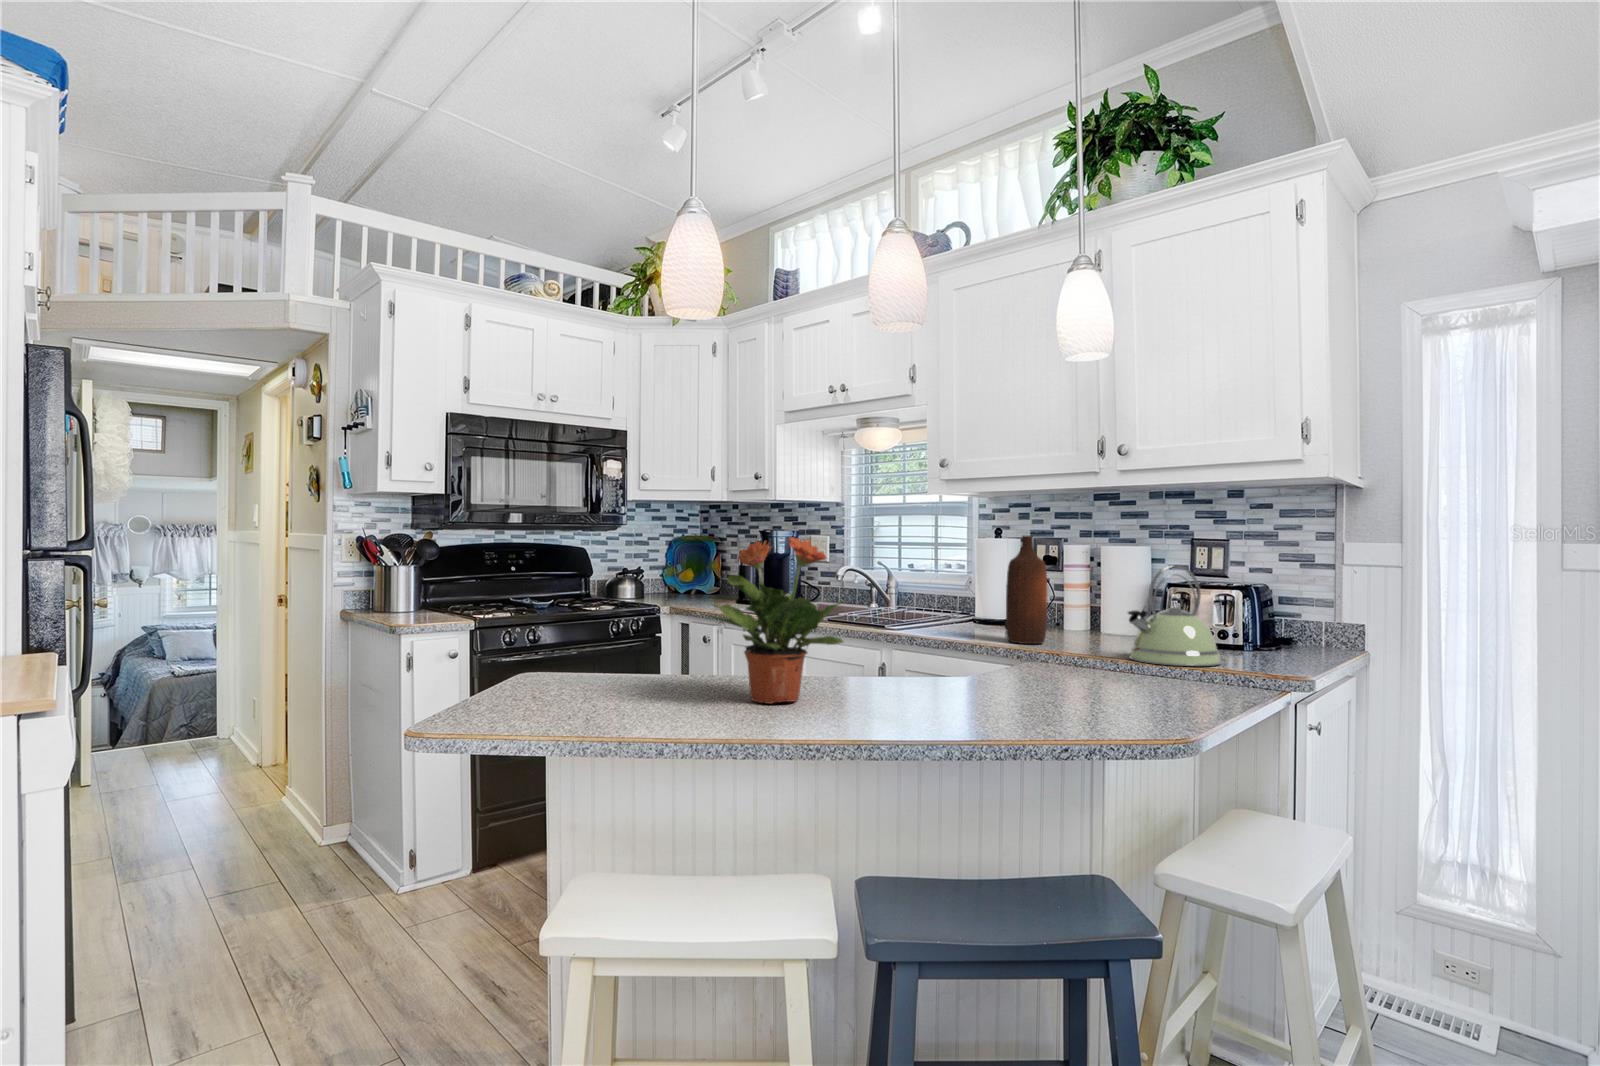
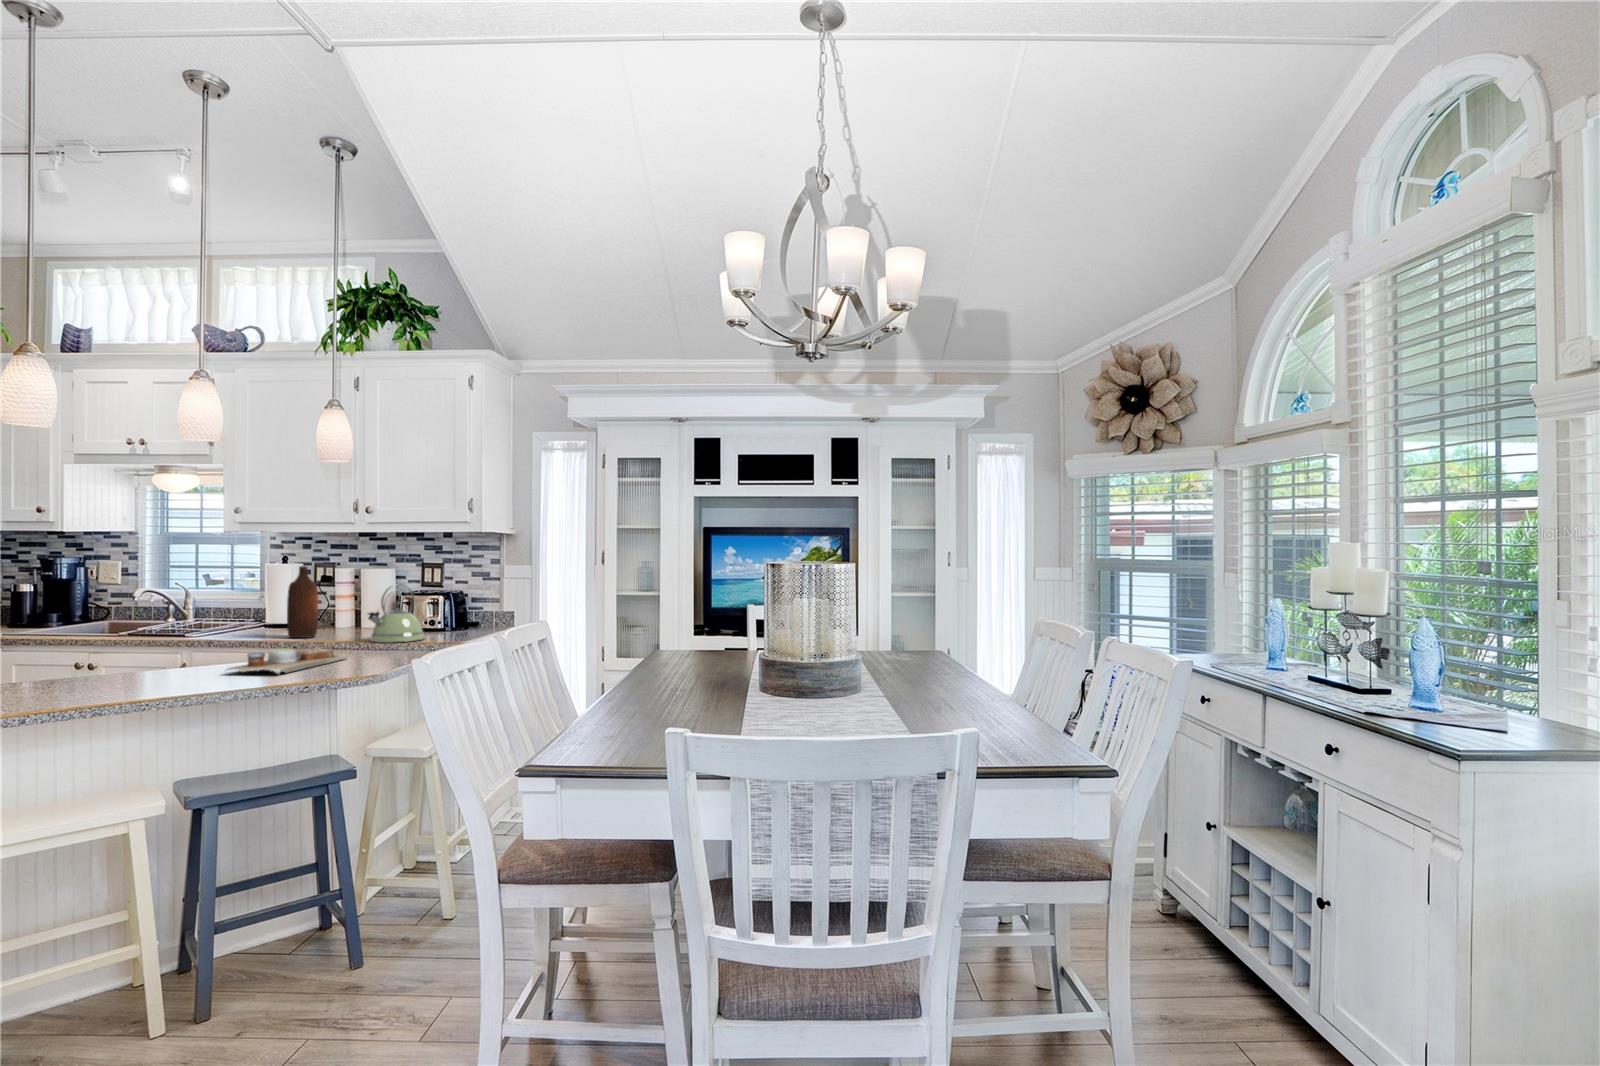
potted plant: present [708,537,846,704] -> none [47,586,168,688]
cutting board: none [931,661,1116,714] -> present [228,648,347,674]

